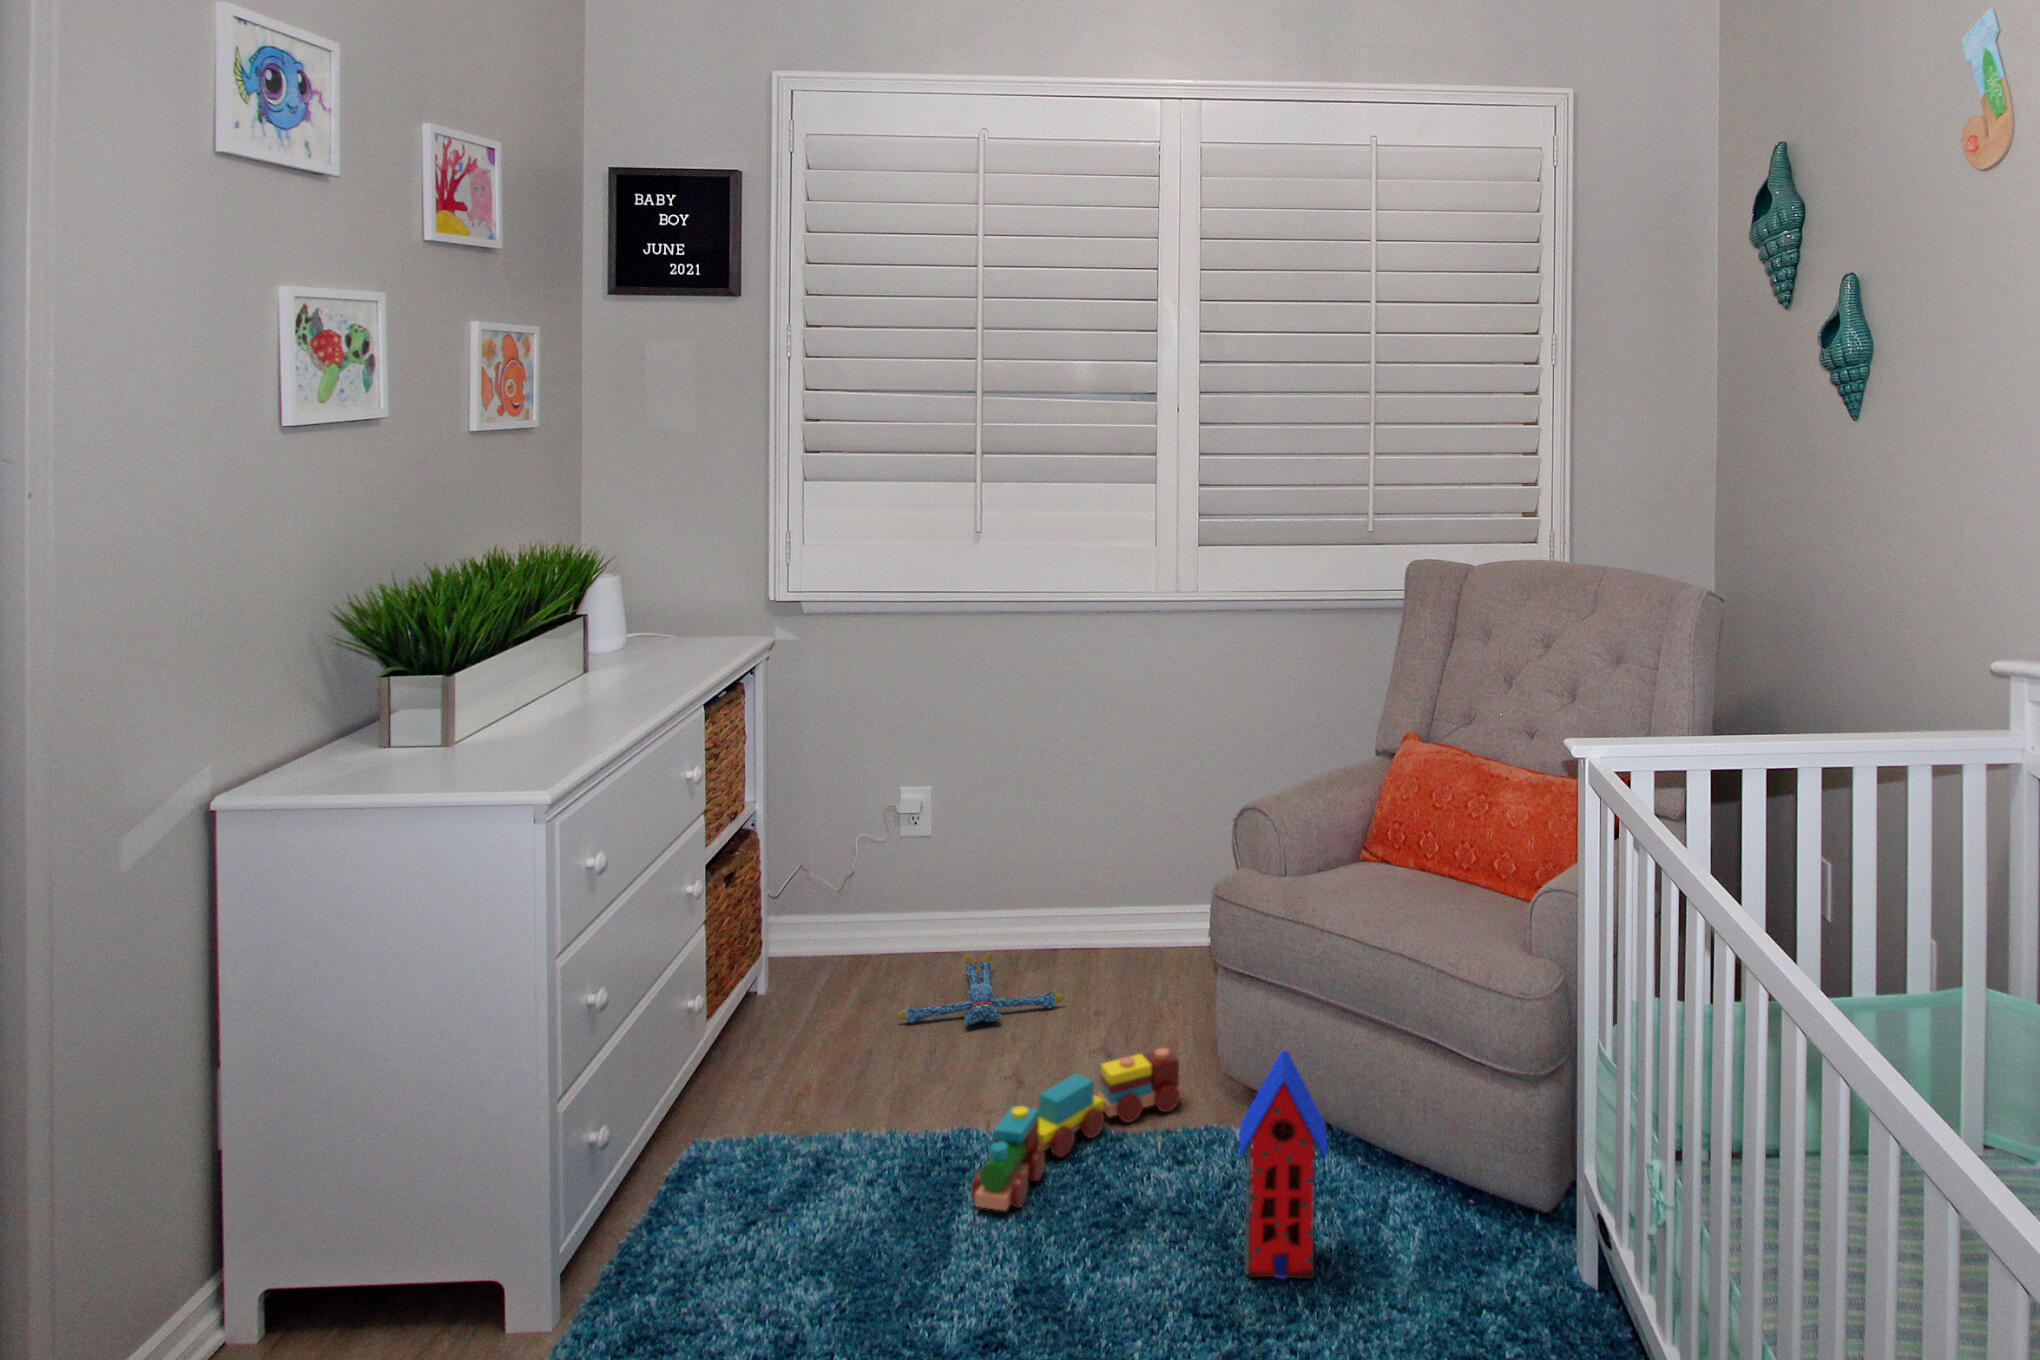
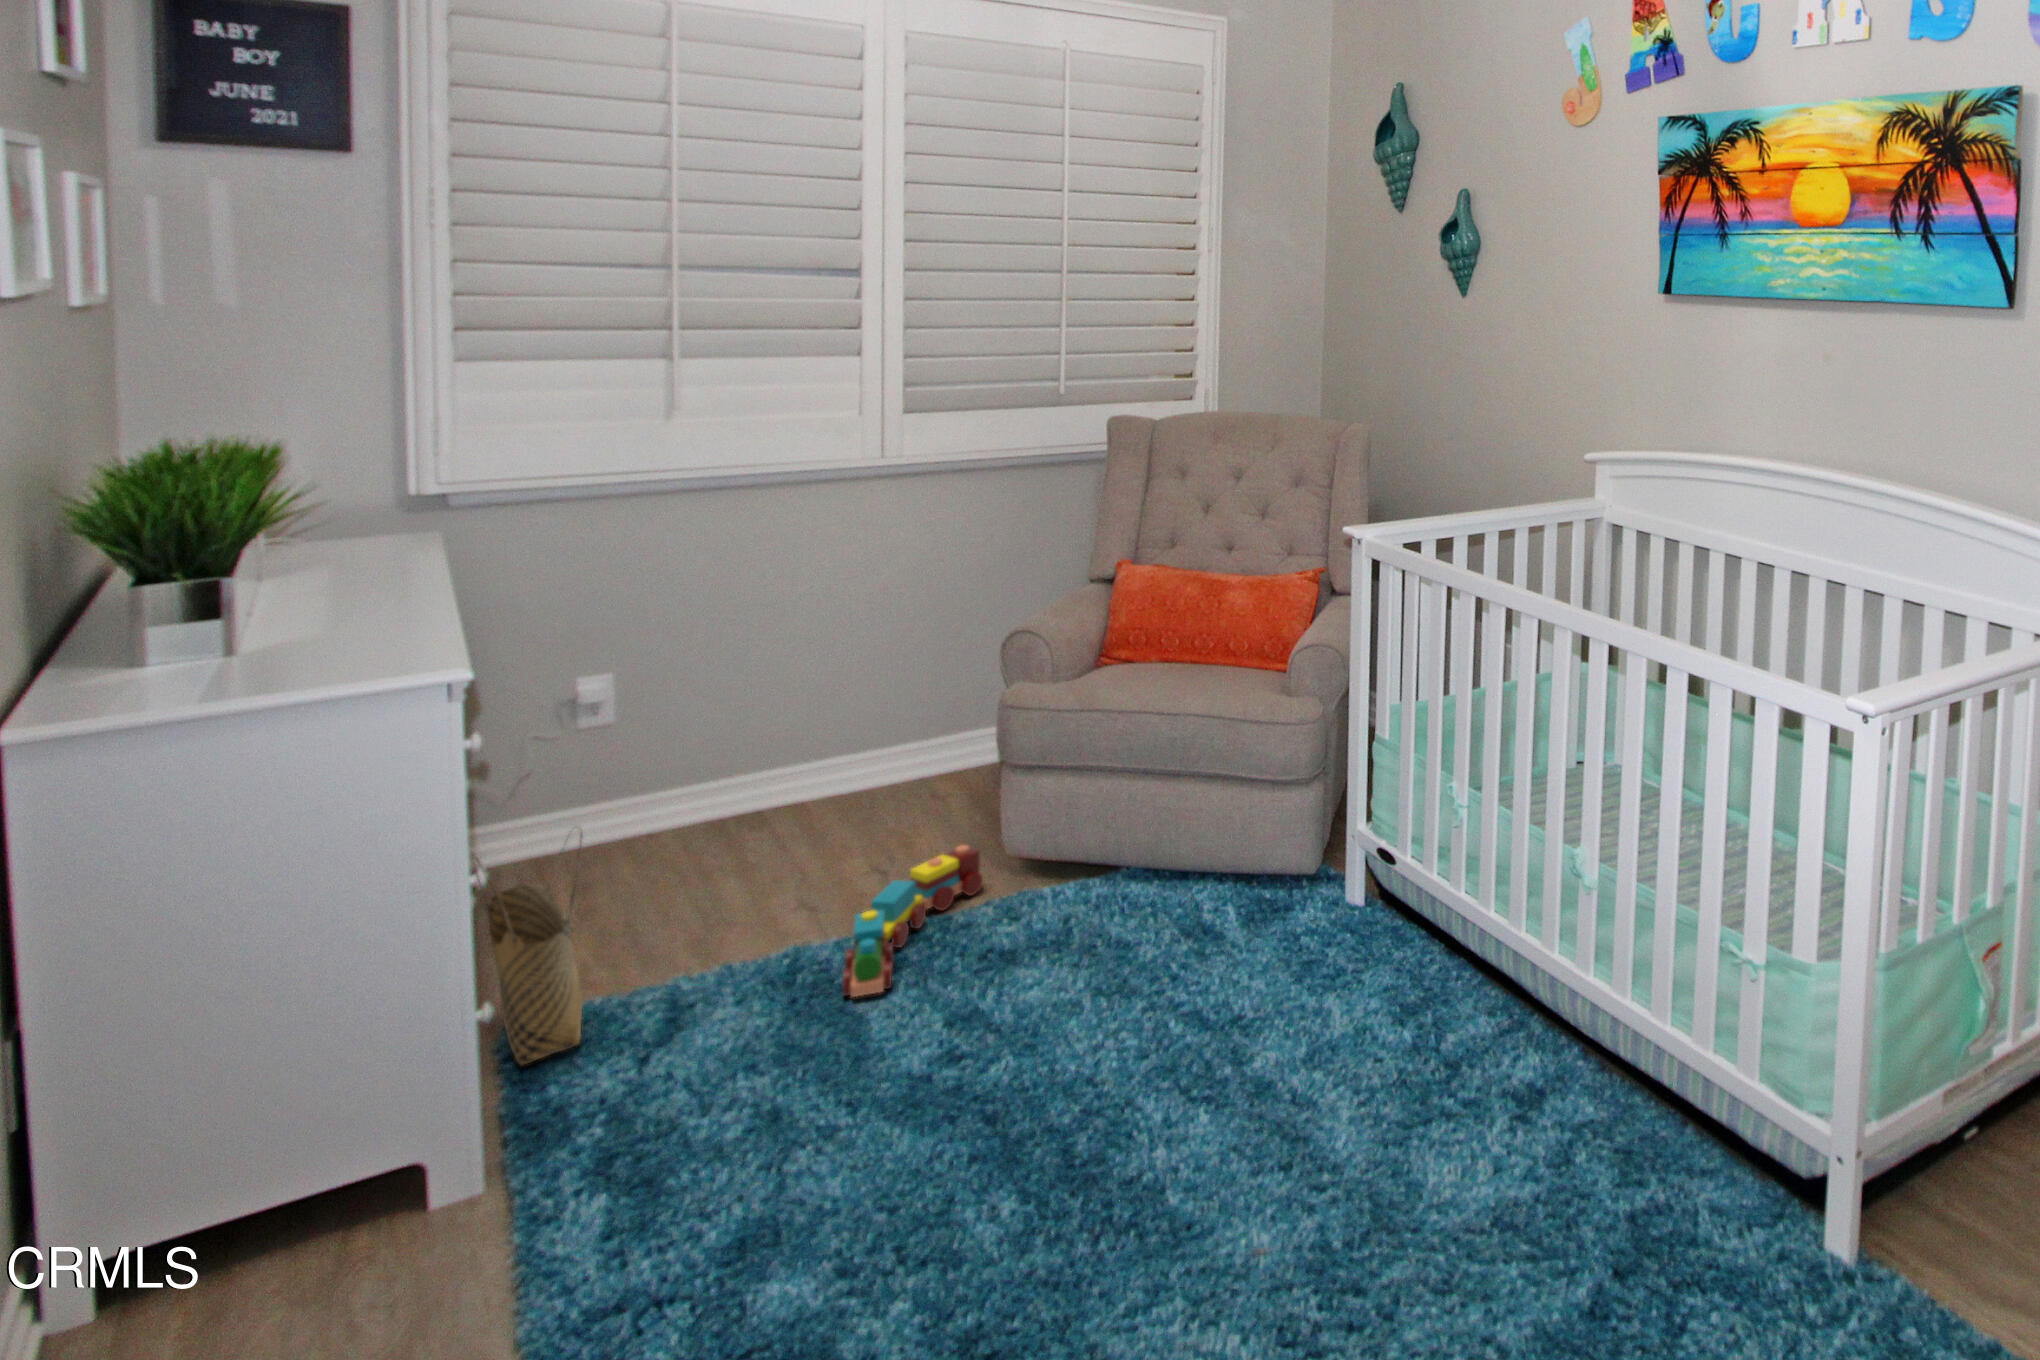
woven basket: none [687,945,783,1180] -> present [471,827,583,1065]
plush toy: present [897,953,1065,1026] -> none [632,824,807,899]
toy house: present [1239,1050,1327,1279] -> none [1100,796,1183,971]

